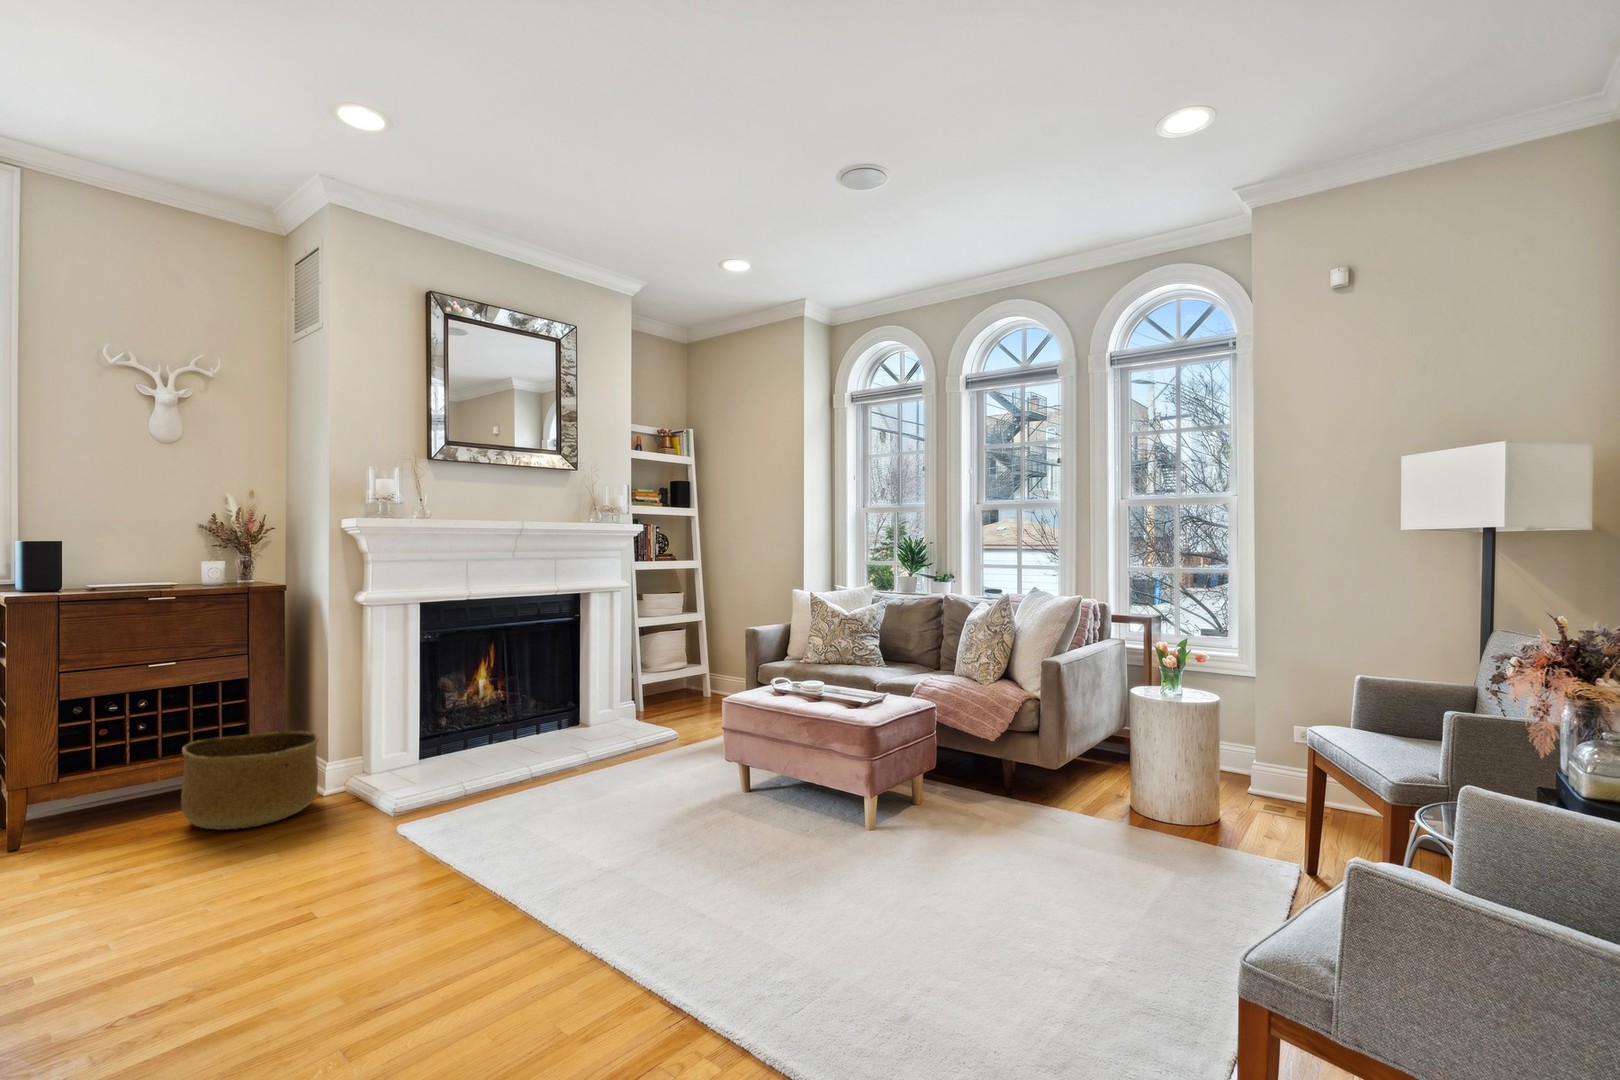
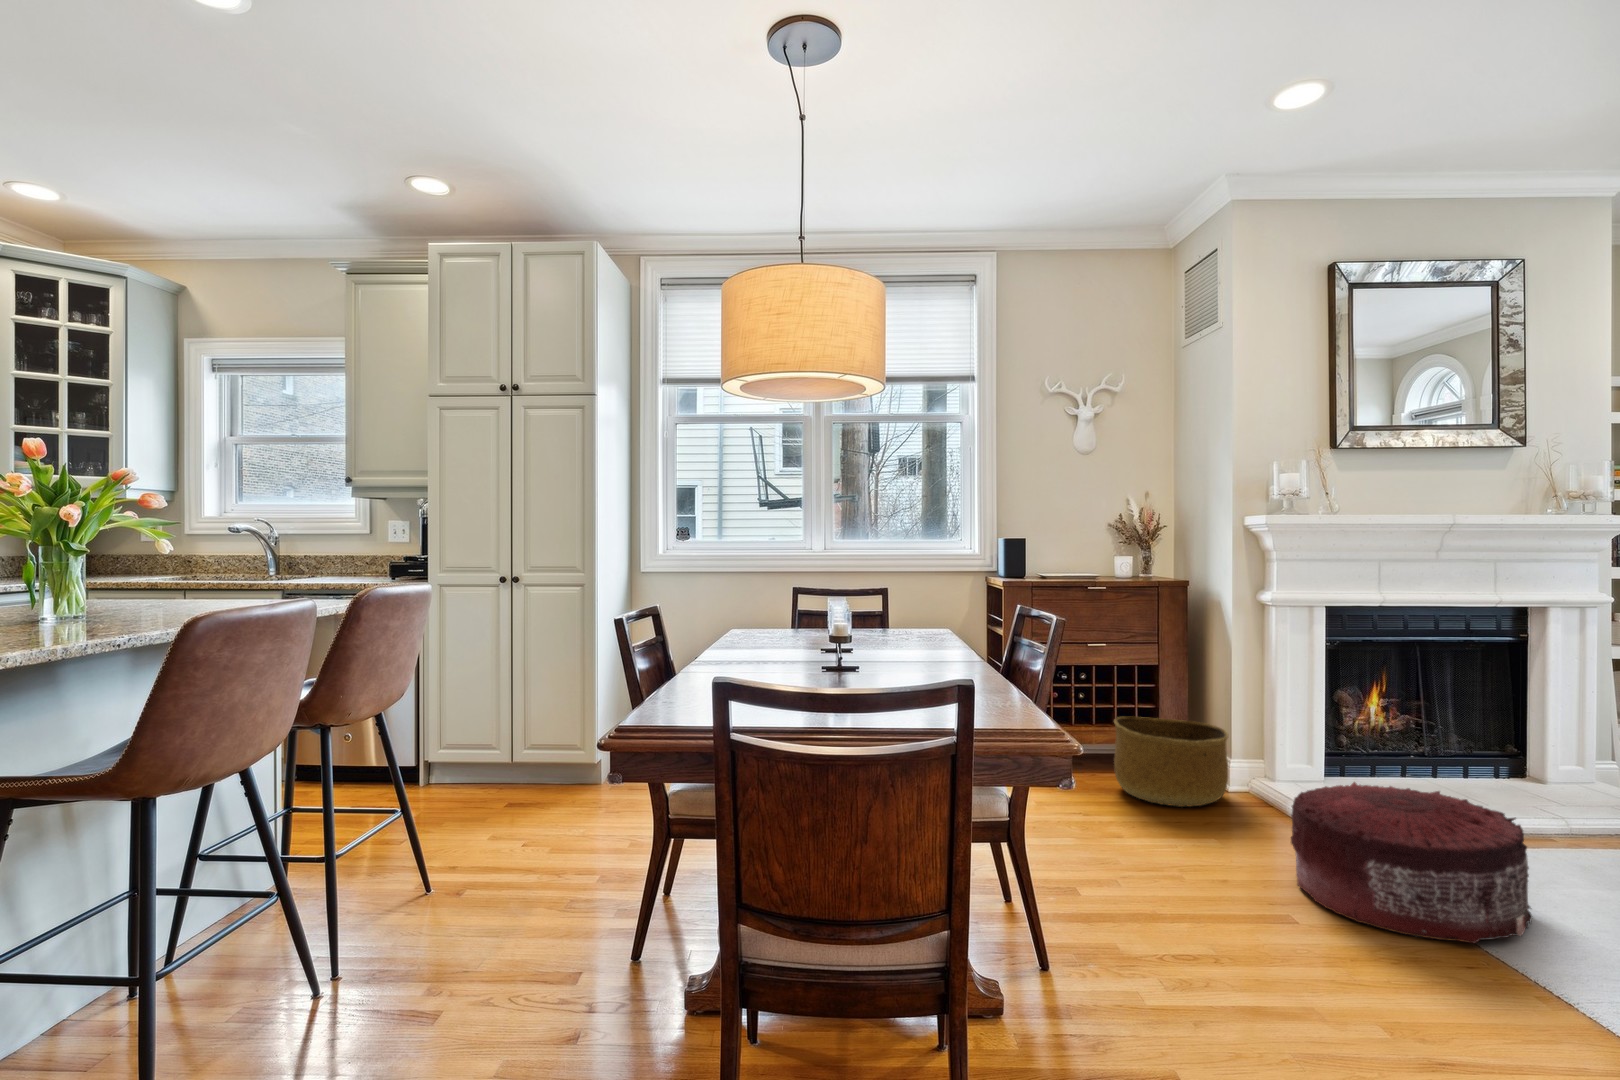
pouf: none [343,755,541,896] -> present [1291,782,1533,943]

